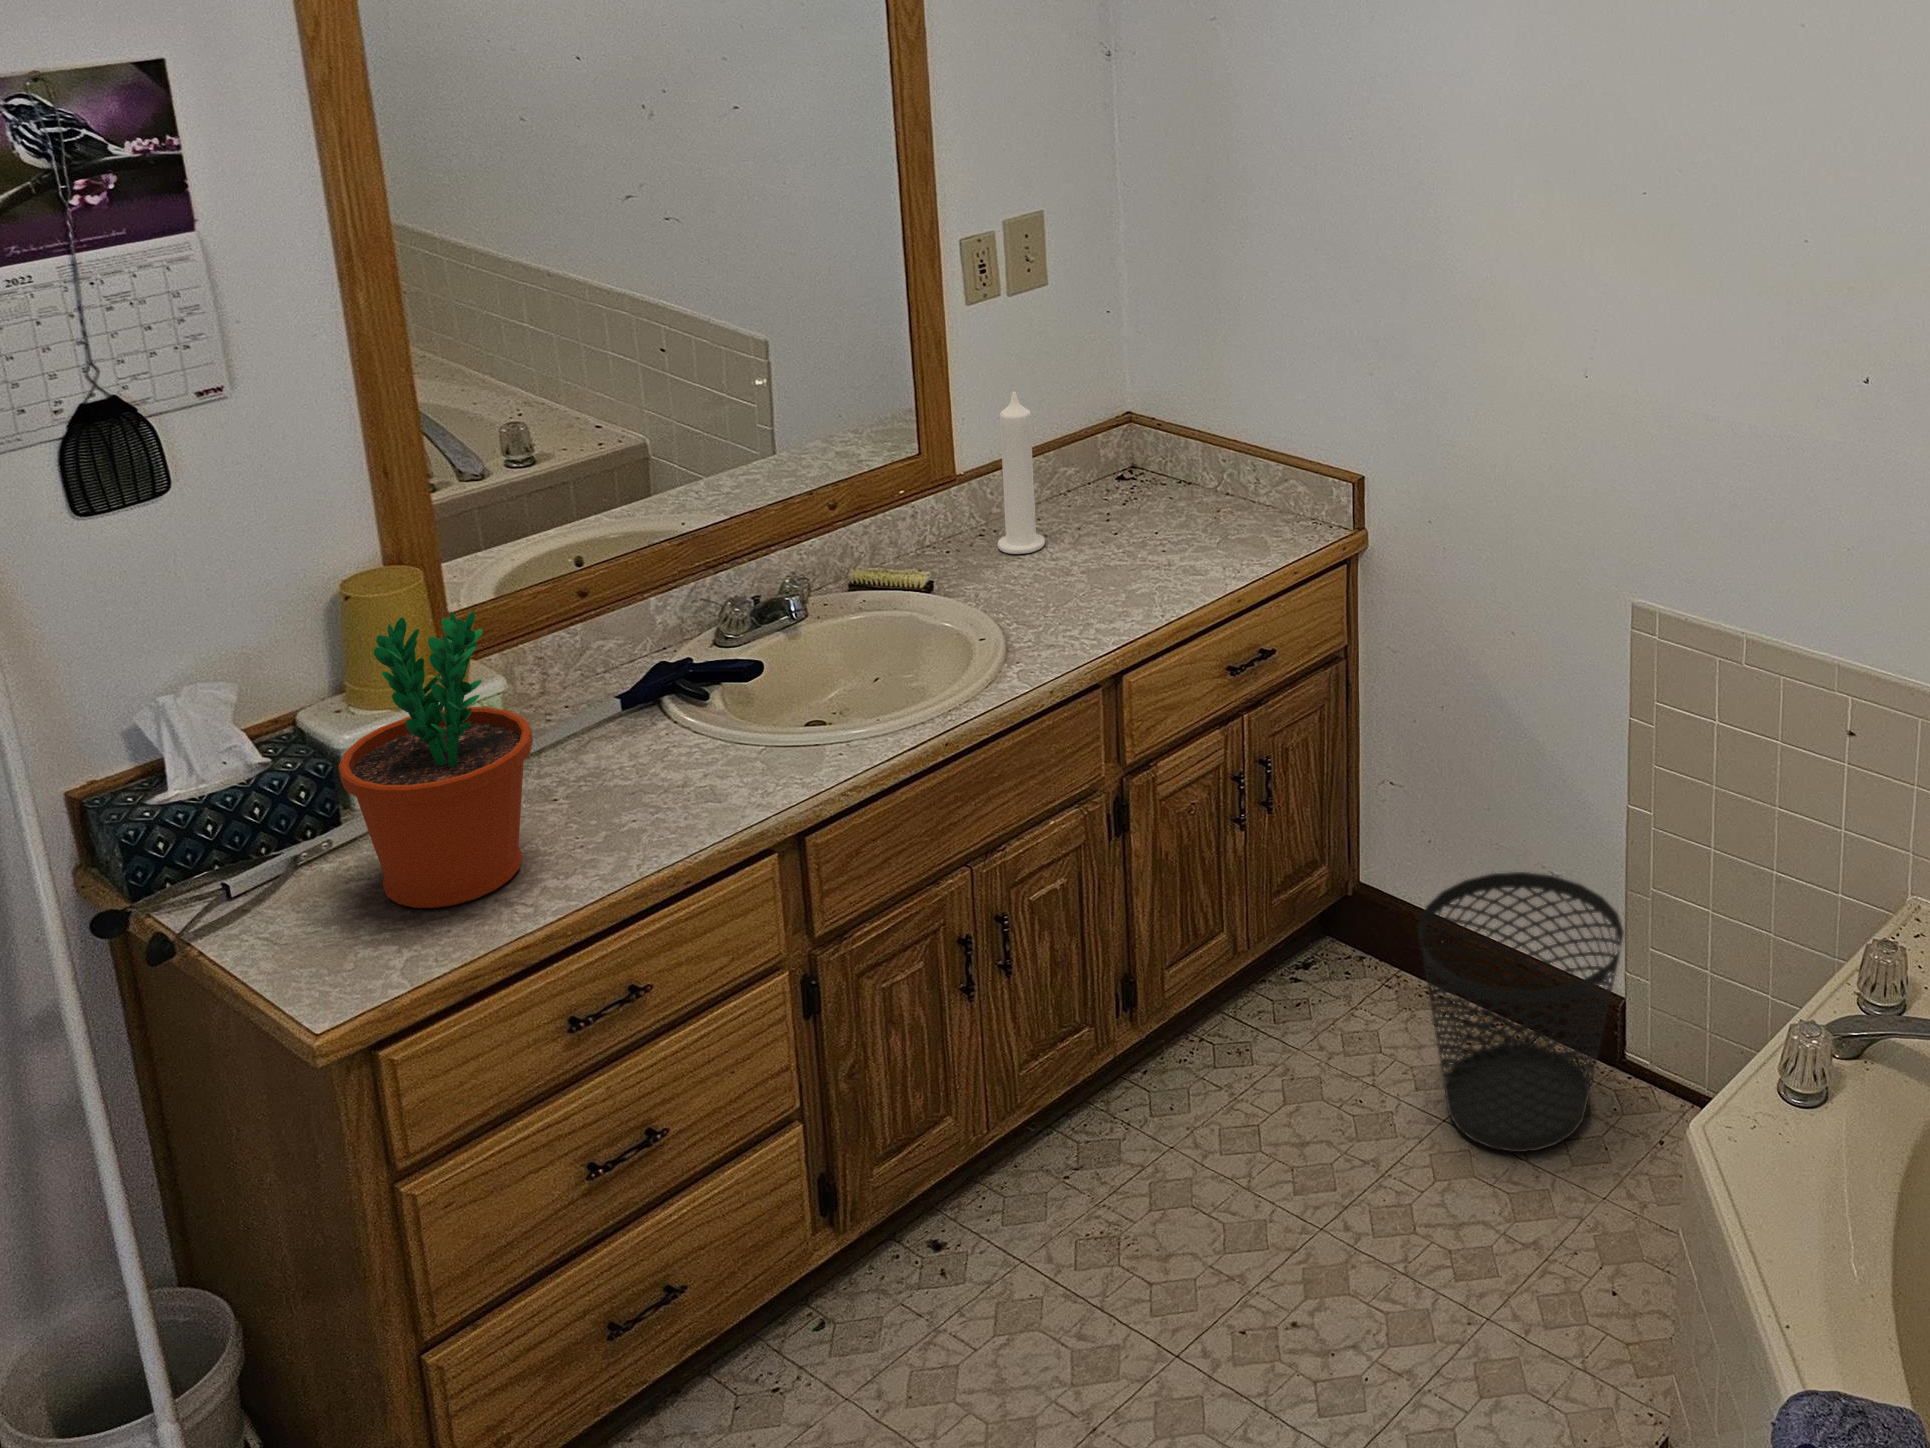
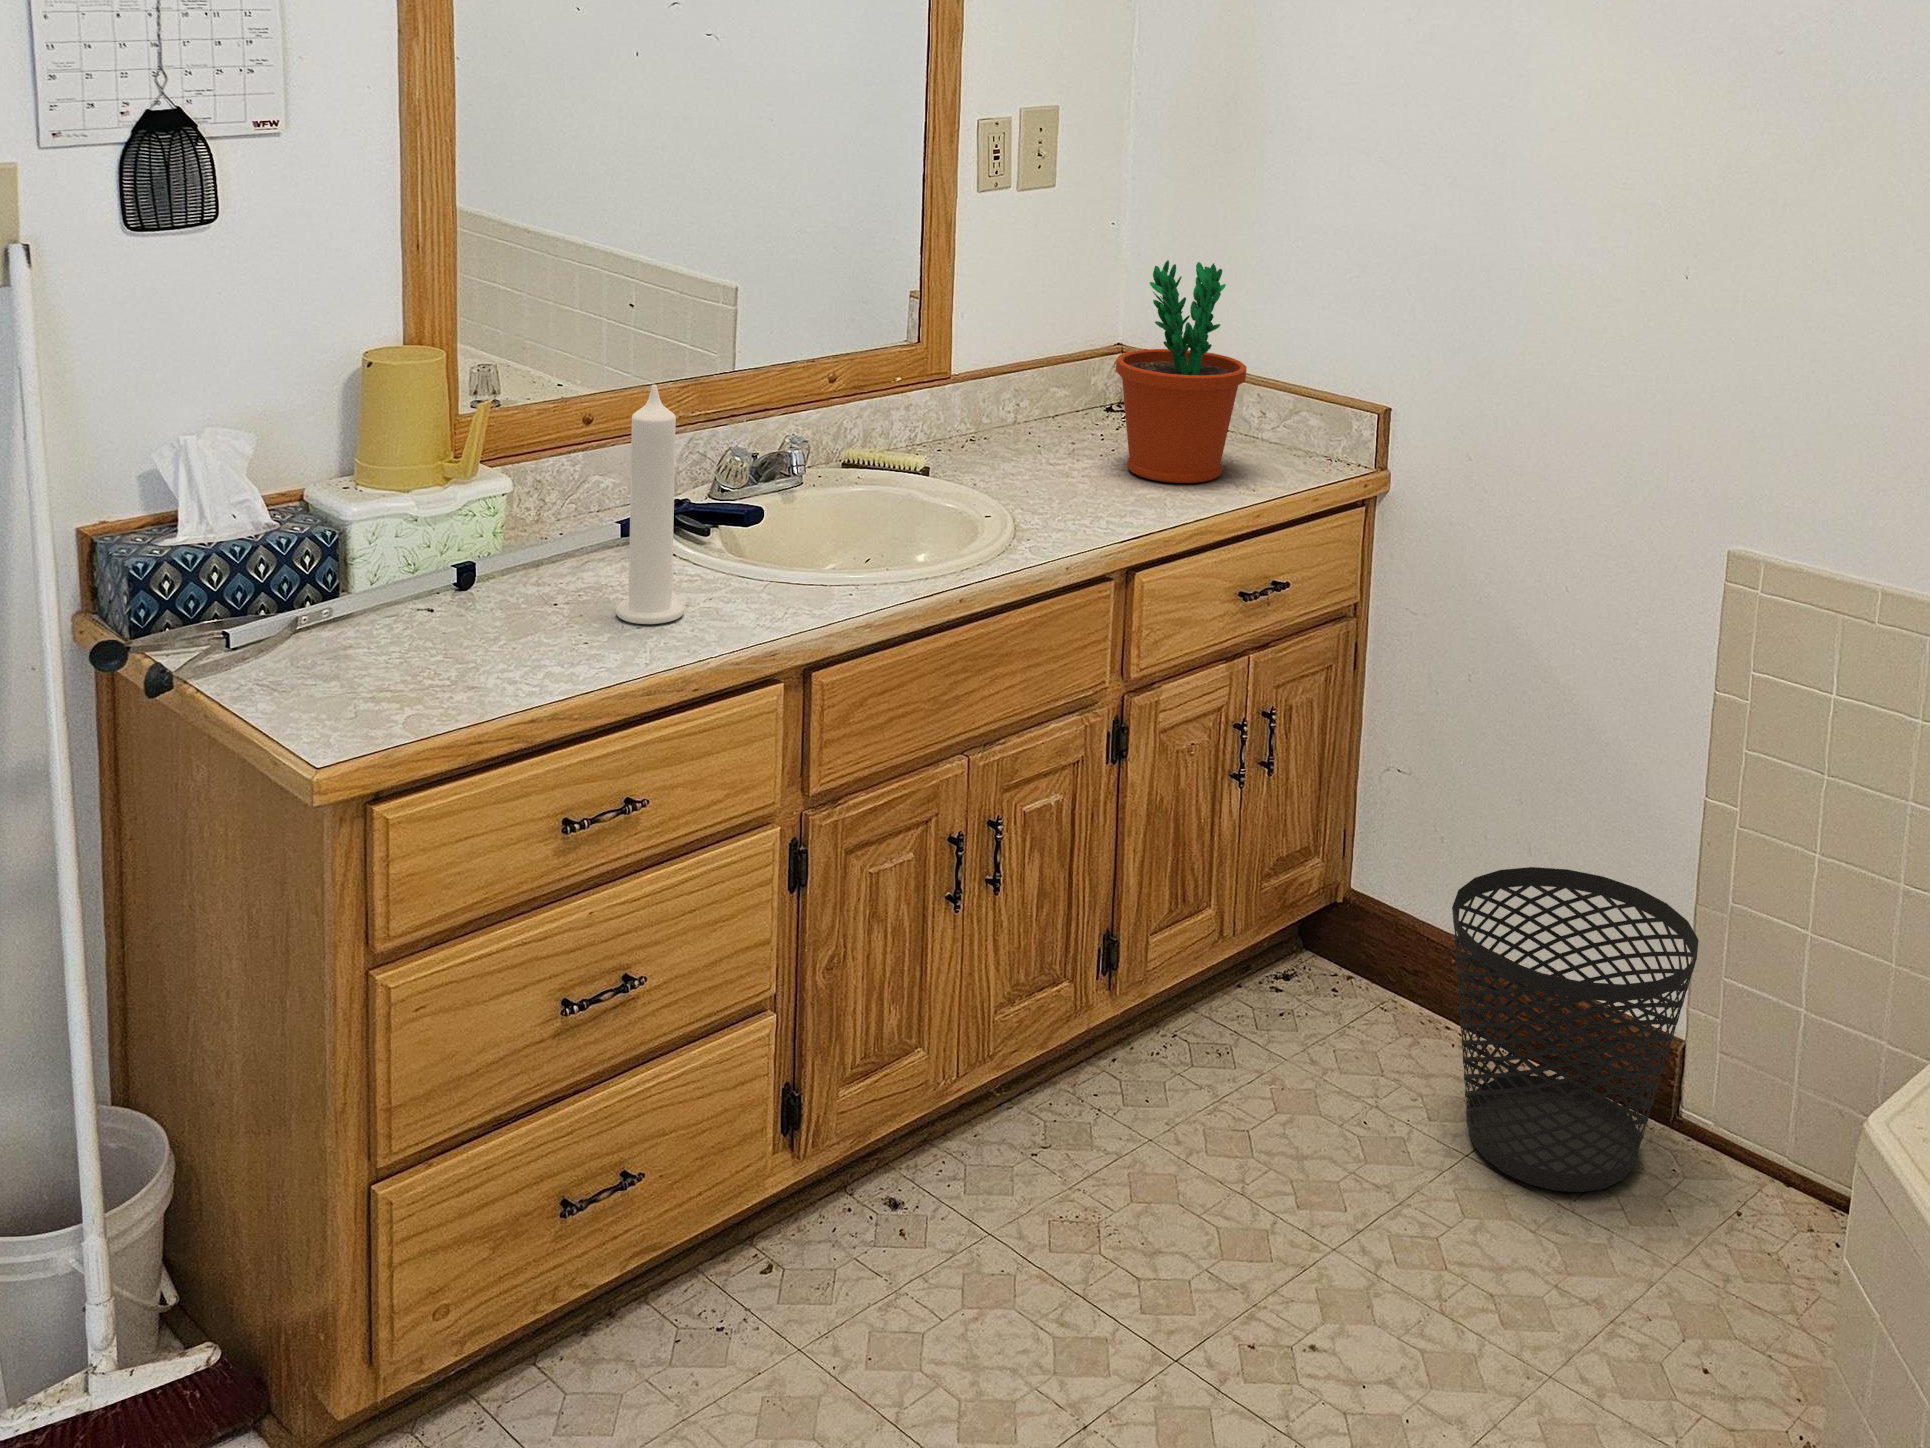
candle: present [998,392,1045,554] -> present [616,385,684,624]
flower pot: present [339,611,533,908] -> present [1116,260,1247,483]

